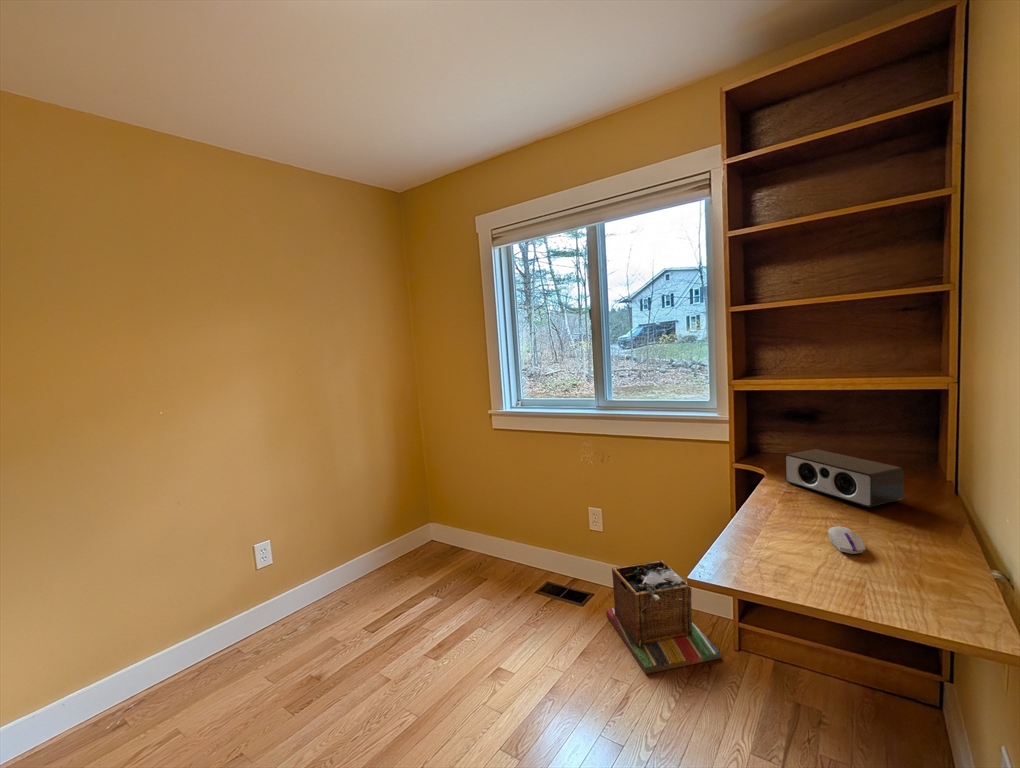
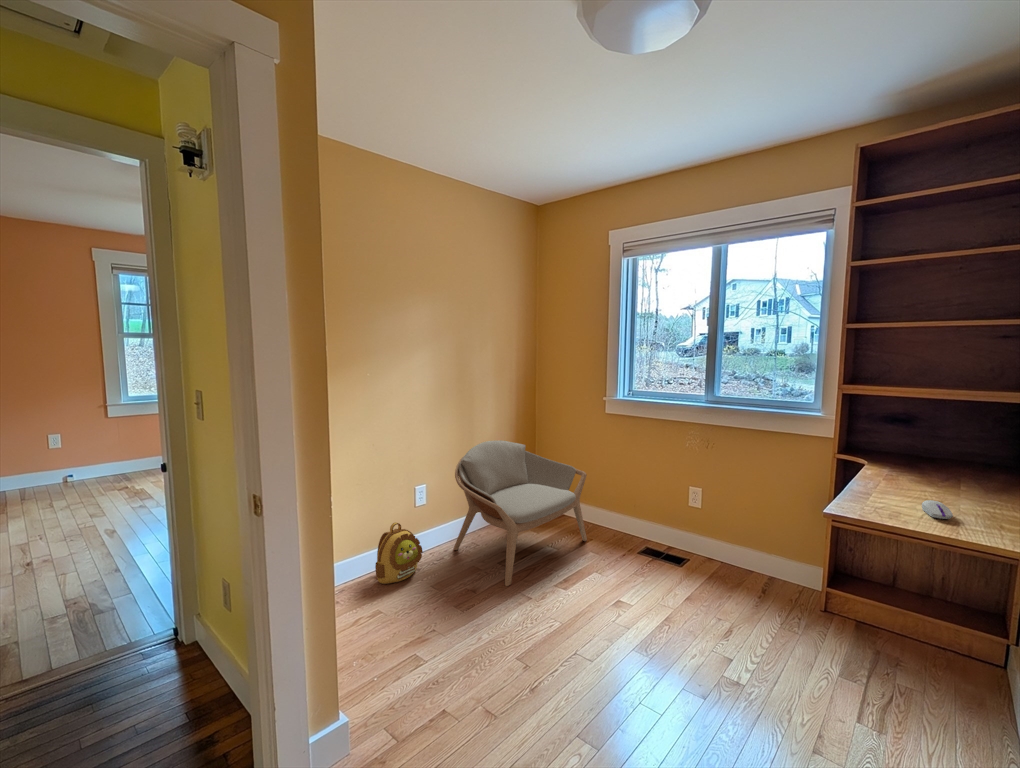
speaker: present [785,449,904,507] -> none [884,448,991,492]
armchair: none [302,473,481,665] -> present [453,440,587,586]
laundry basket: present [606,560,721,674] -> none [704,535,810,618]
backpack: none [187,600,259,684] -> present [375,522,423,584]

